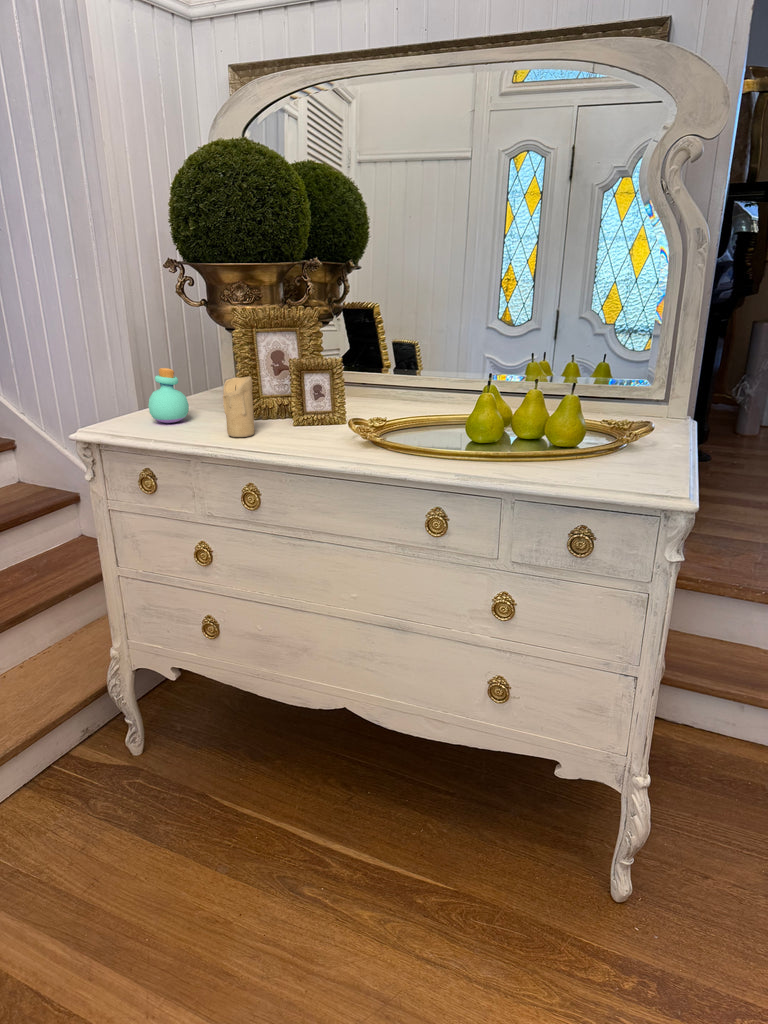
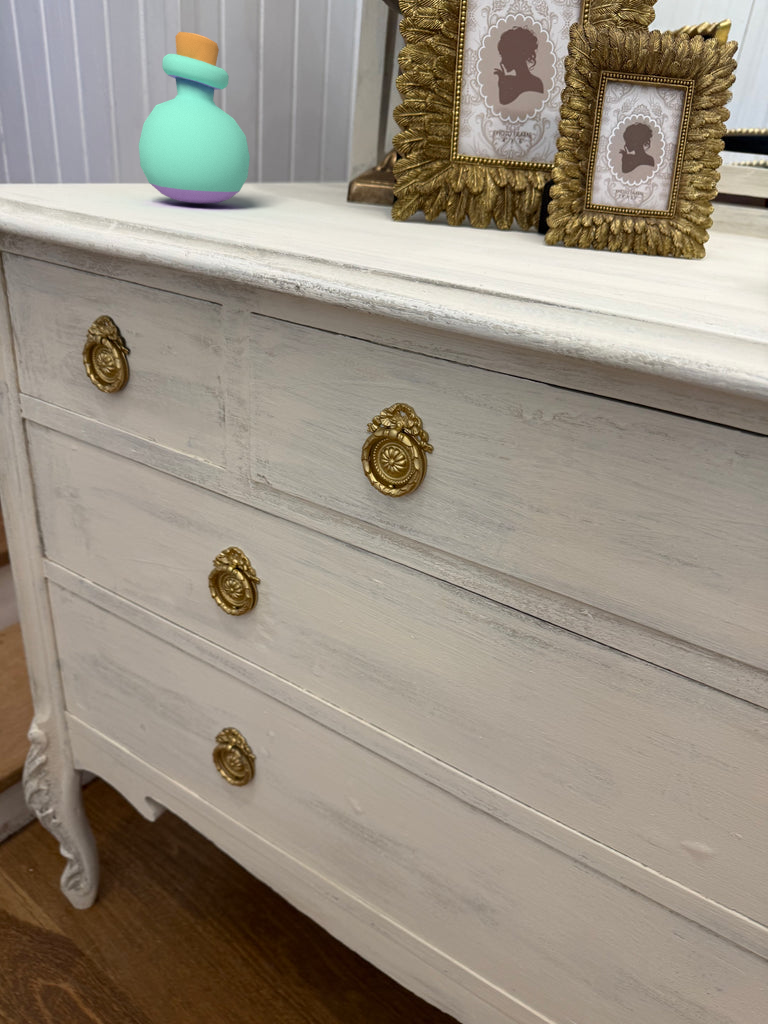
candle: present [223,376,255,437] -> none [347,32,455,248]

